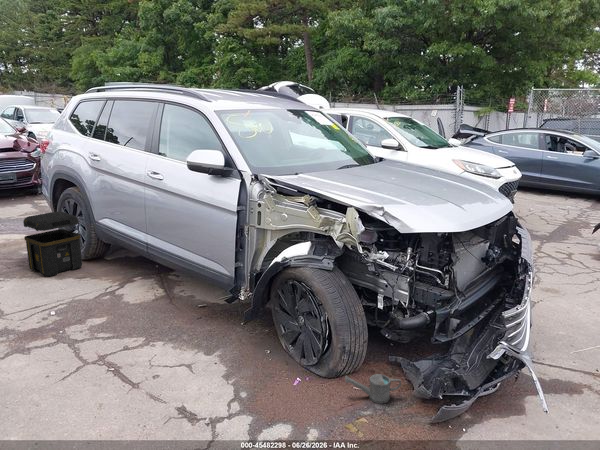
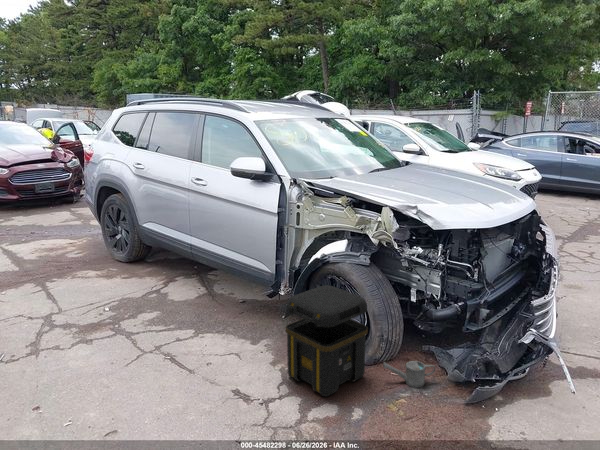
toolbox: present [23,212,82,276] -> present [285,285,368,396]

